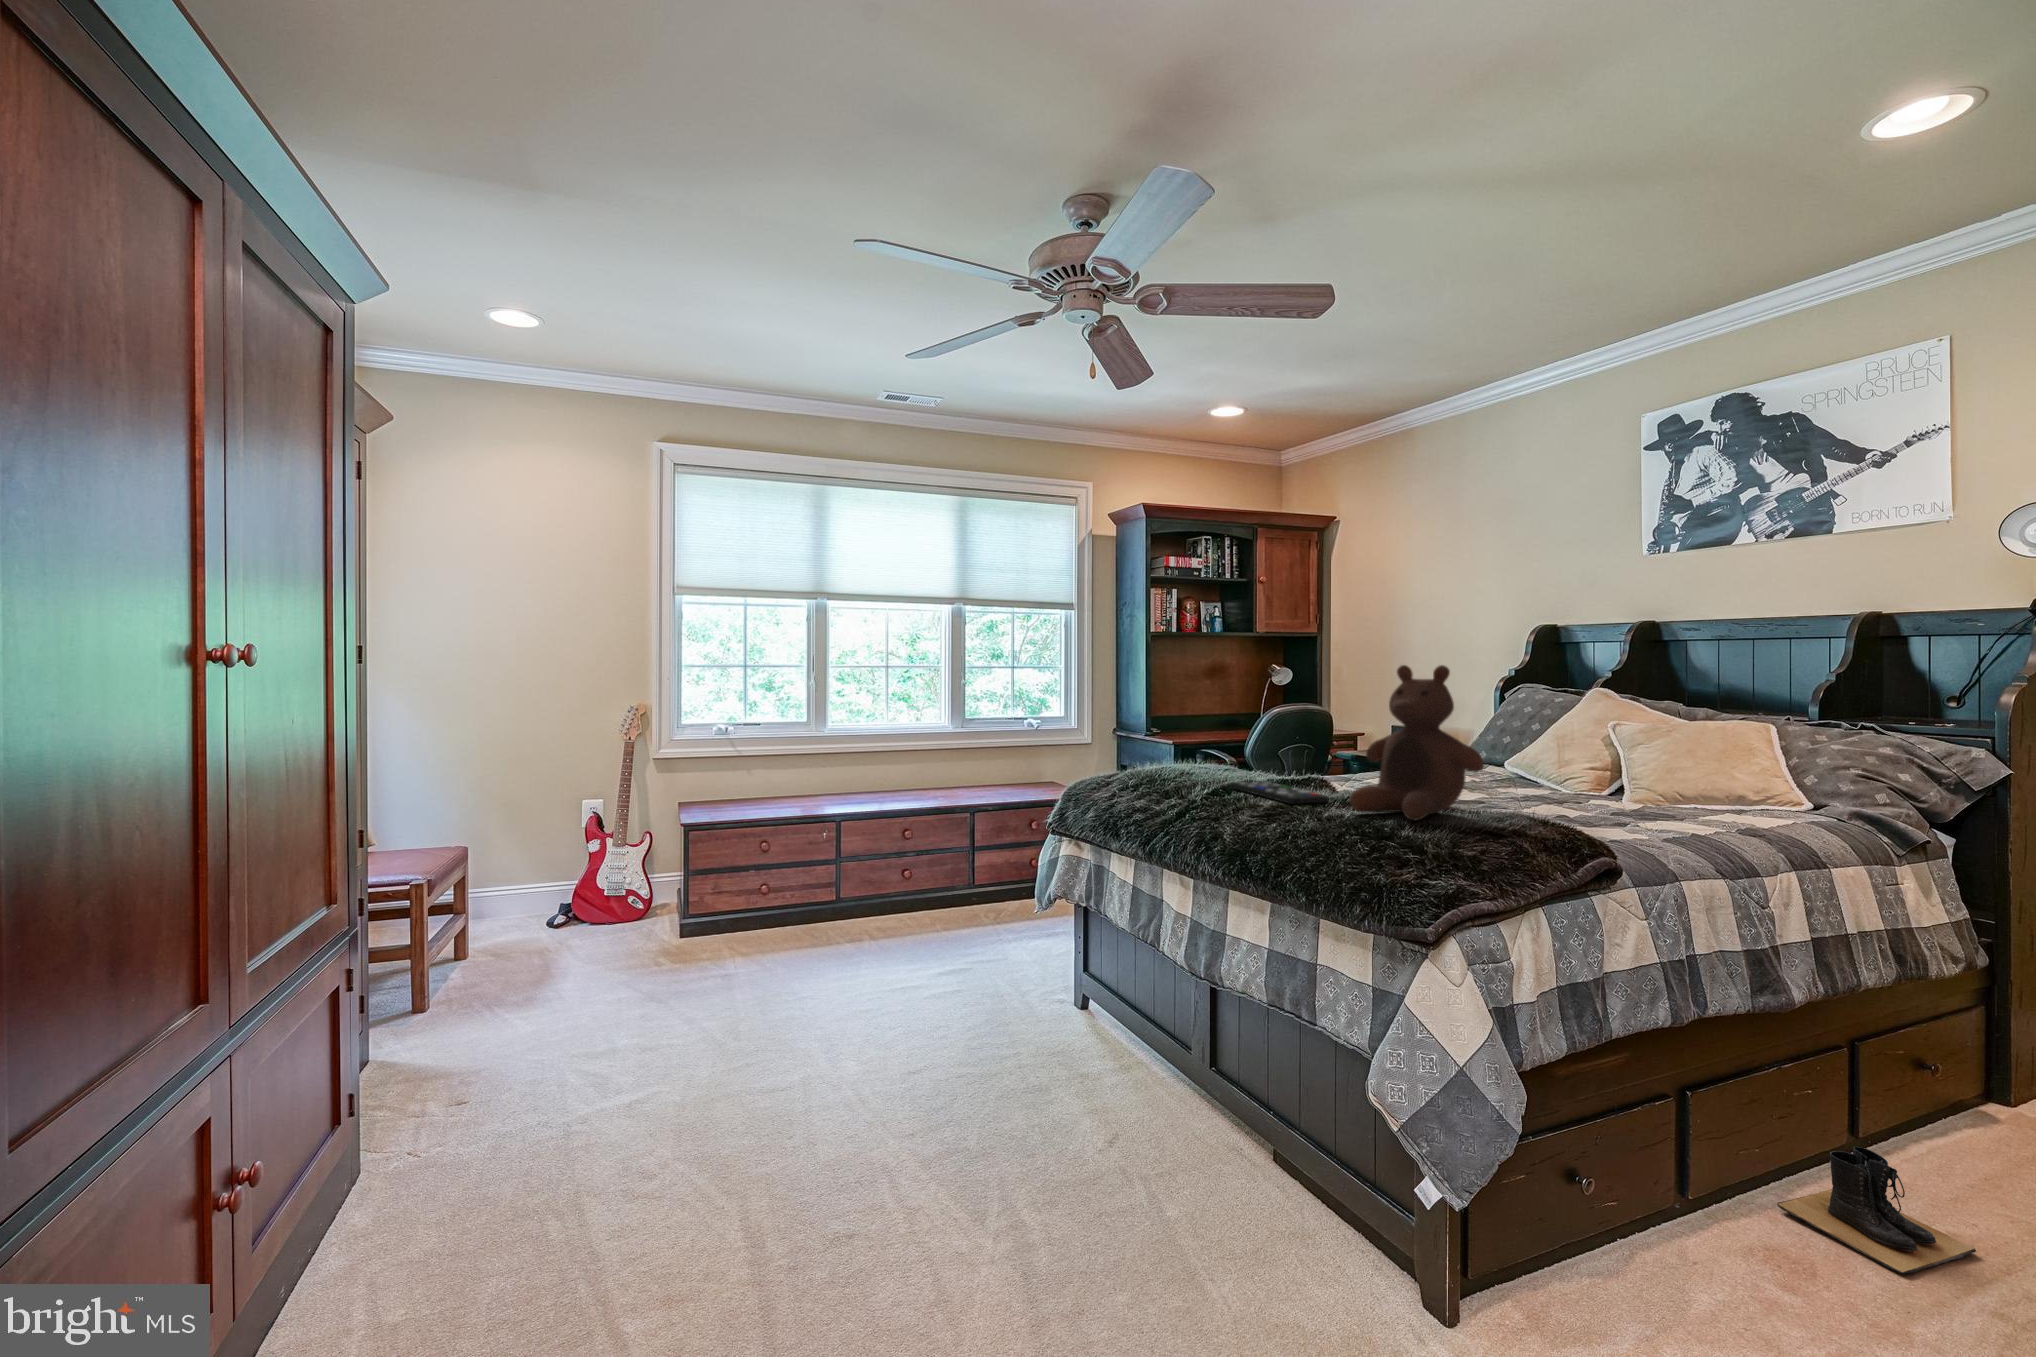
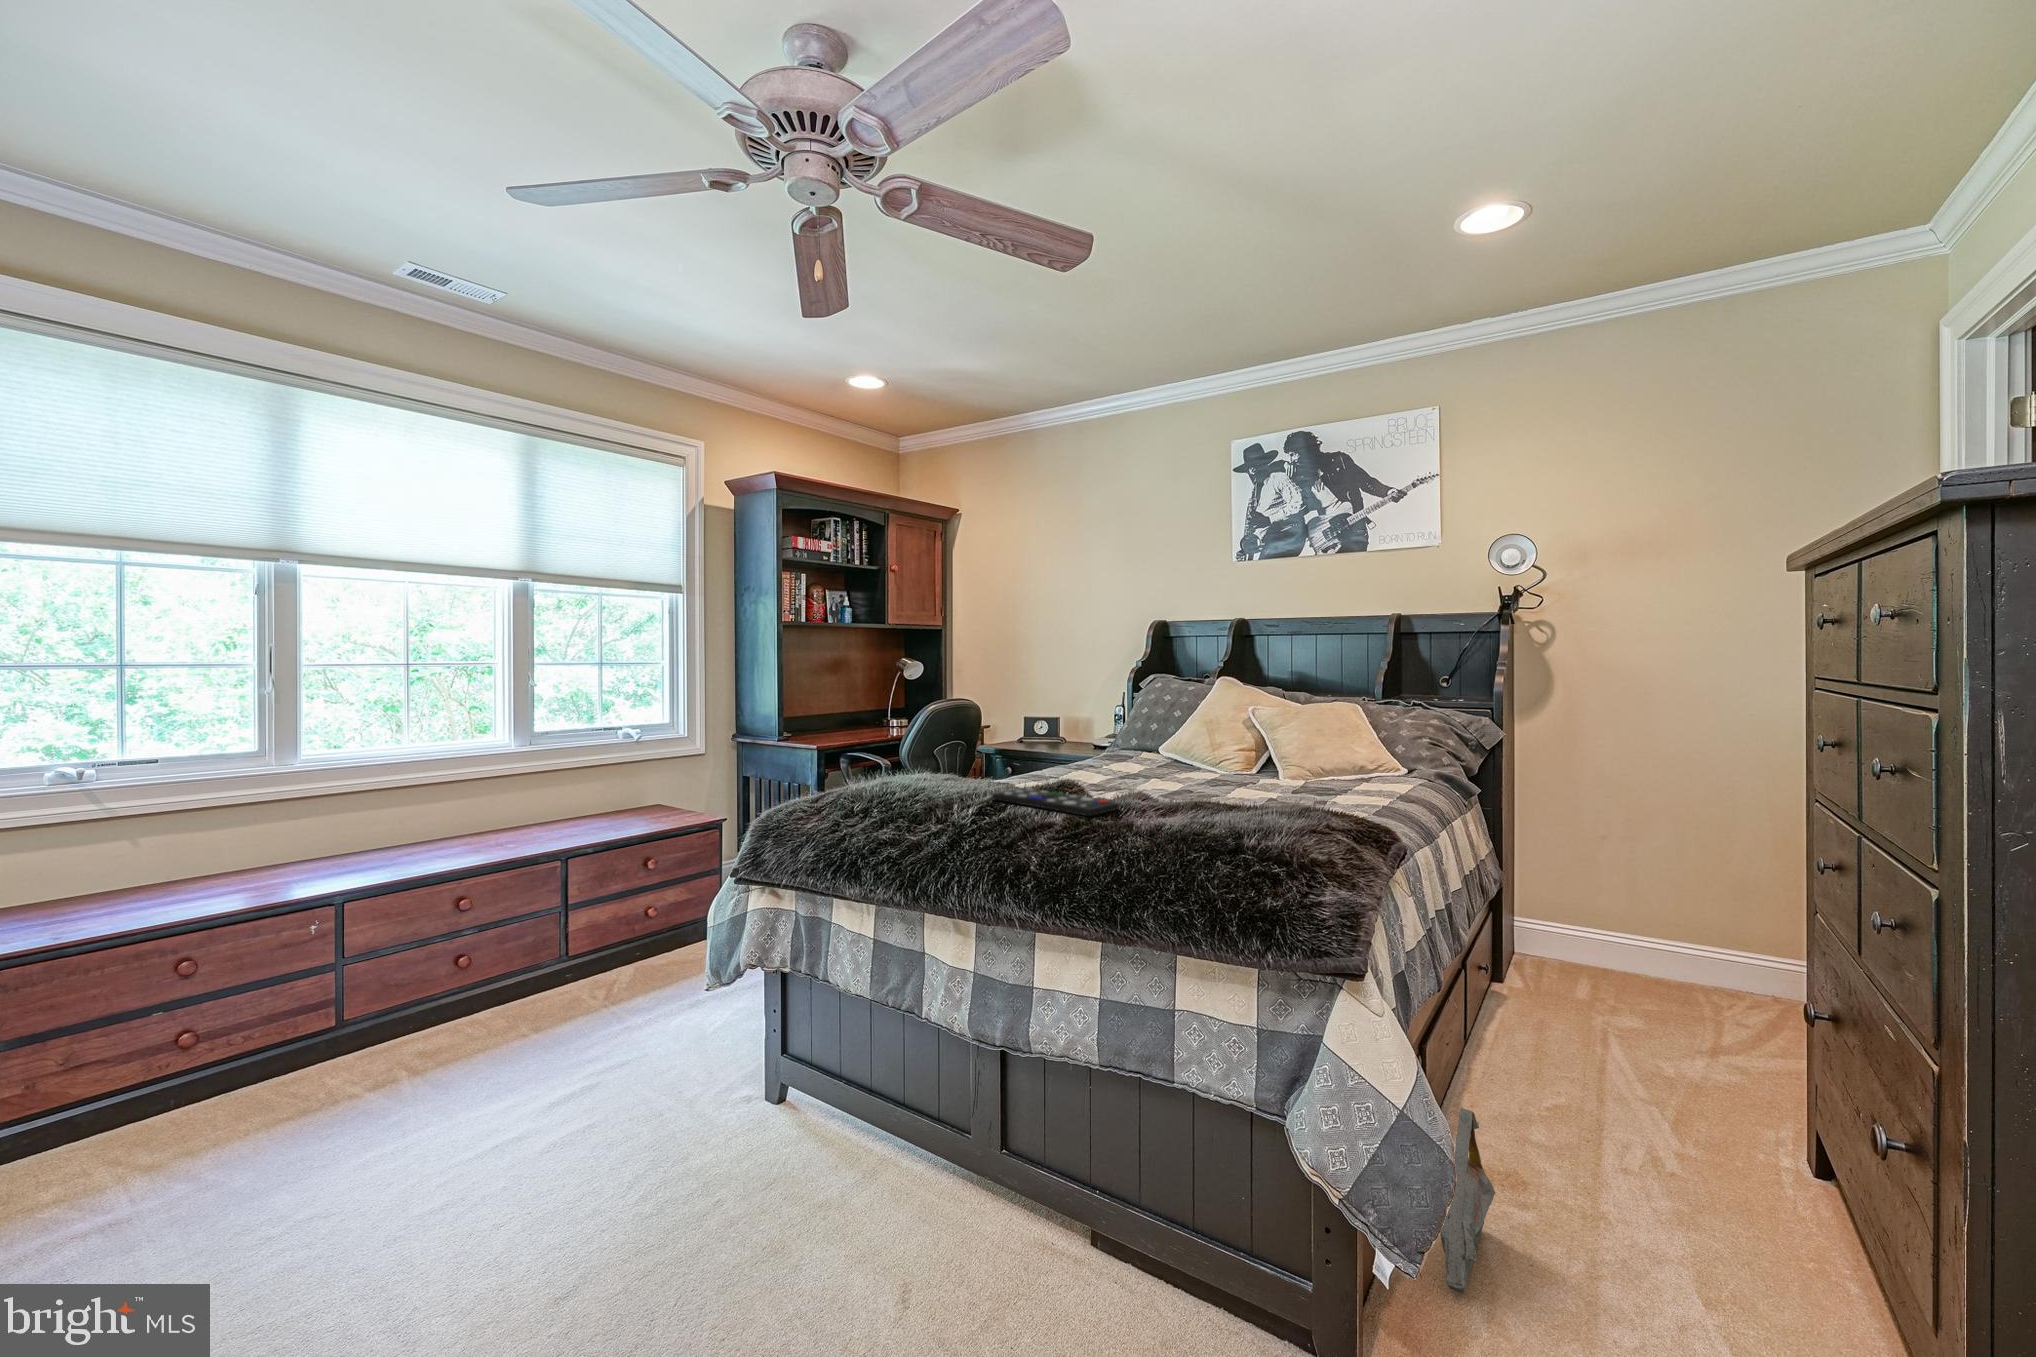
stuffed bear: present [1350,665,1484,820] -> none [1158,656,1292,827]
bag: none [1597,1125,1713,1295] -> present [1440,1108,1496,1293]
boots: present [1777,1147,1976,1274] -> none [1479,1064,1603,1173]

